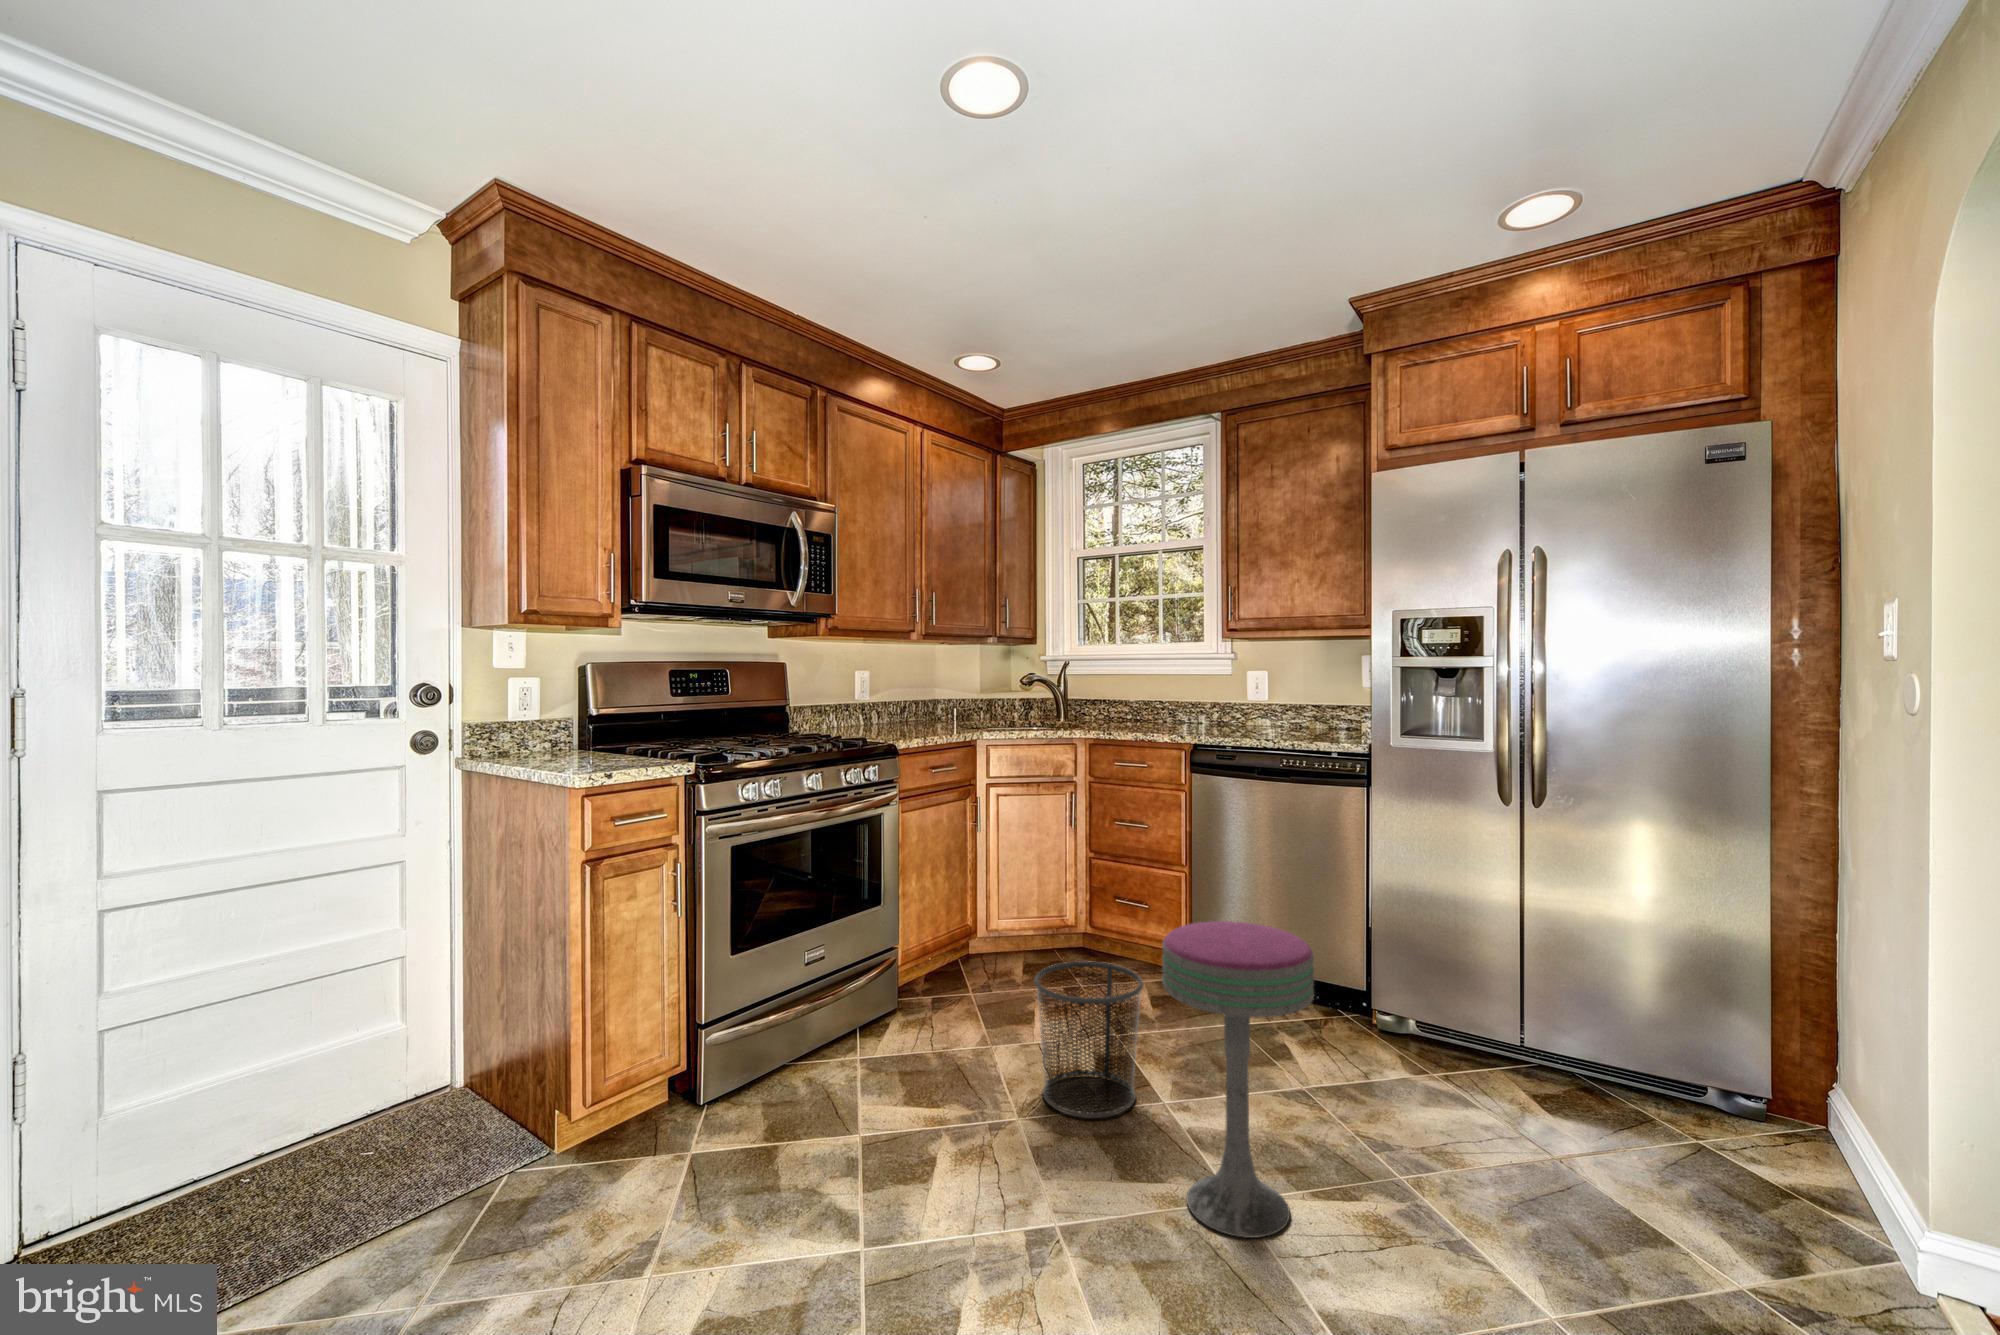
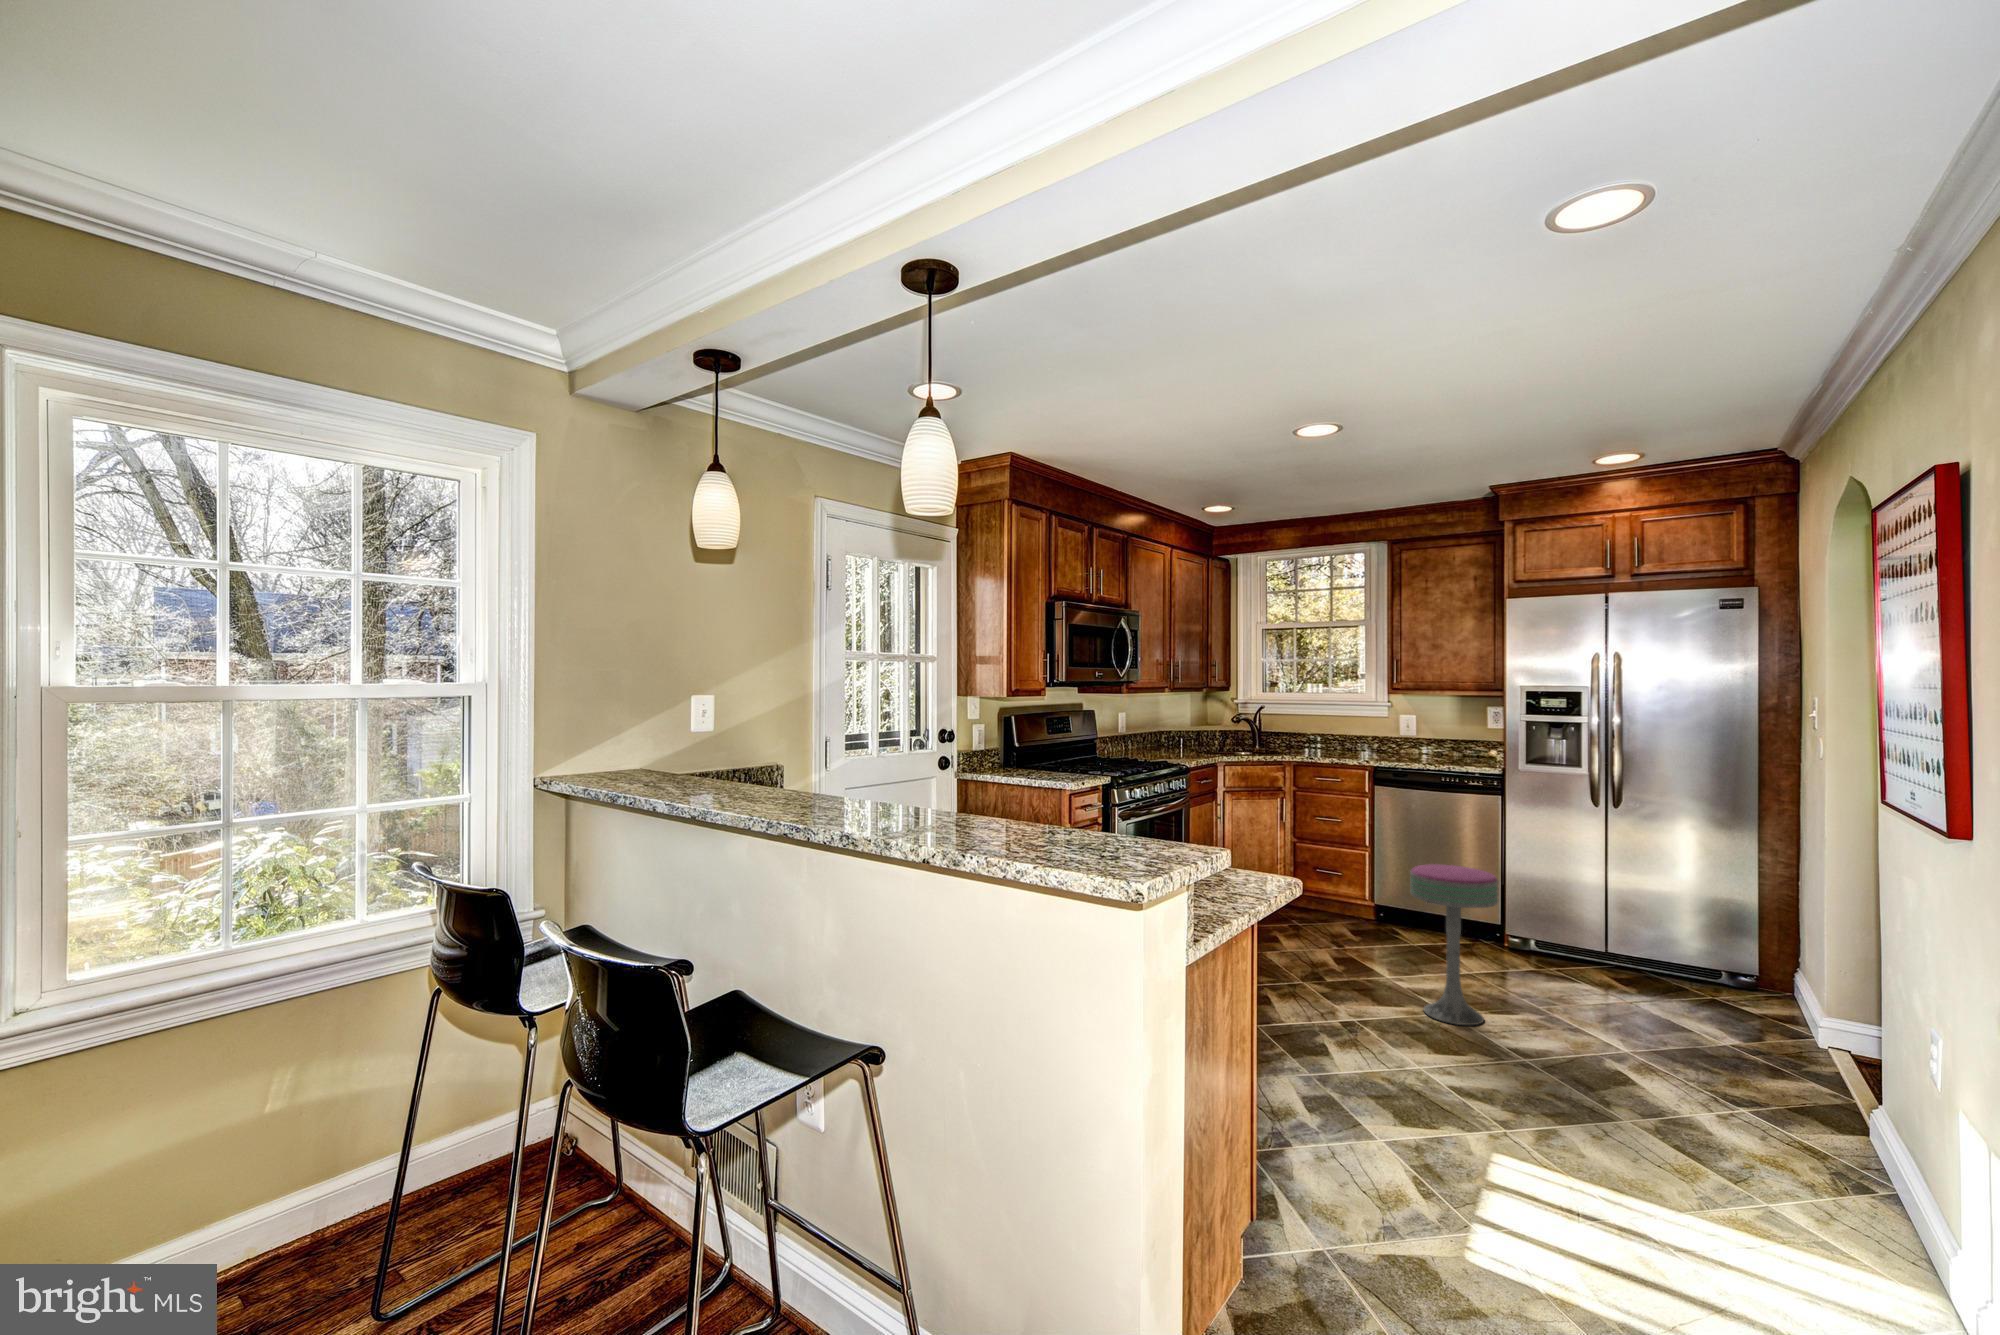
waste bin: present [1034,961,1144,1118] -> none [1308,895,1377,981]

